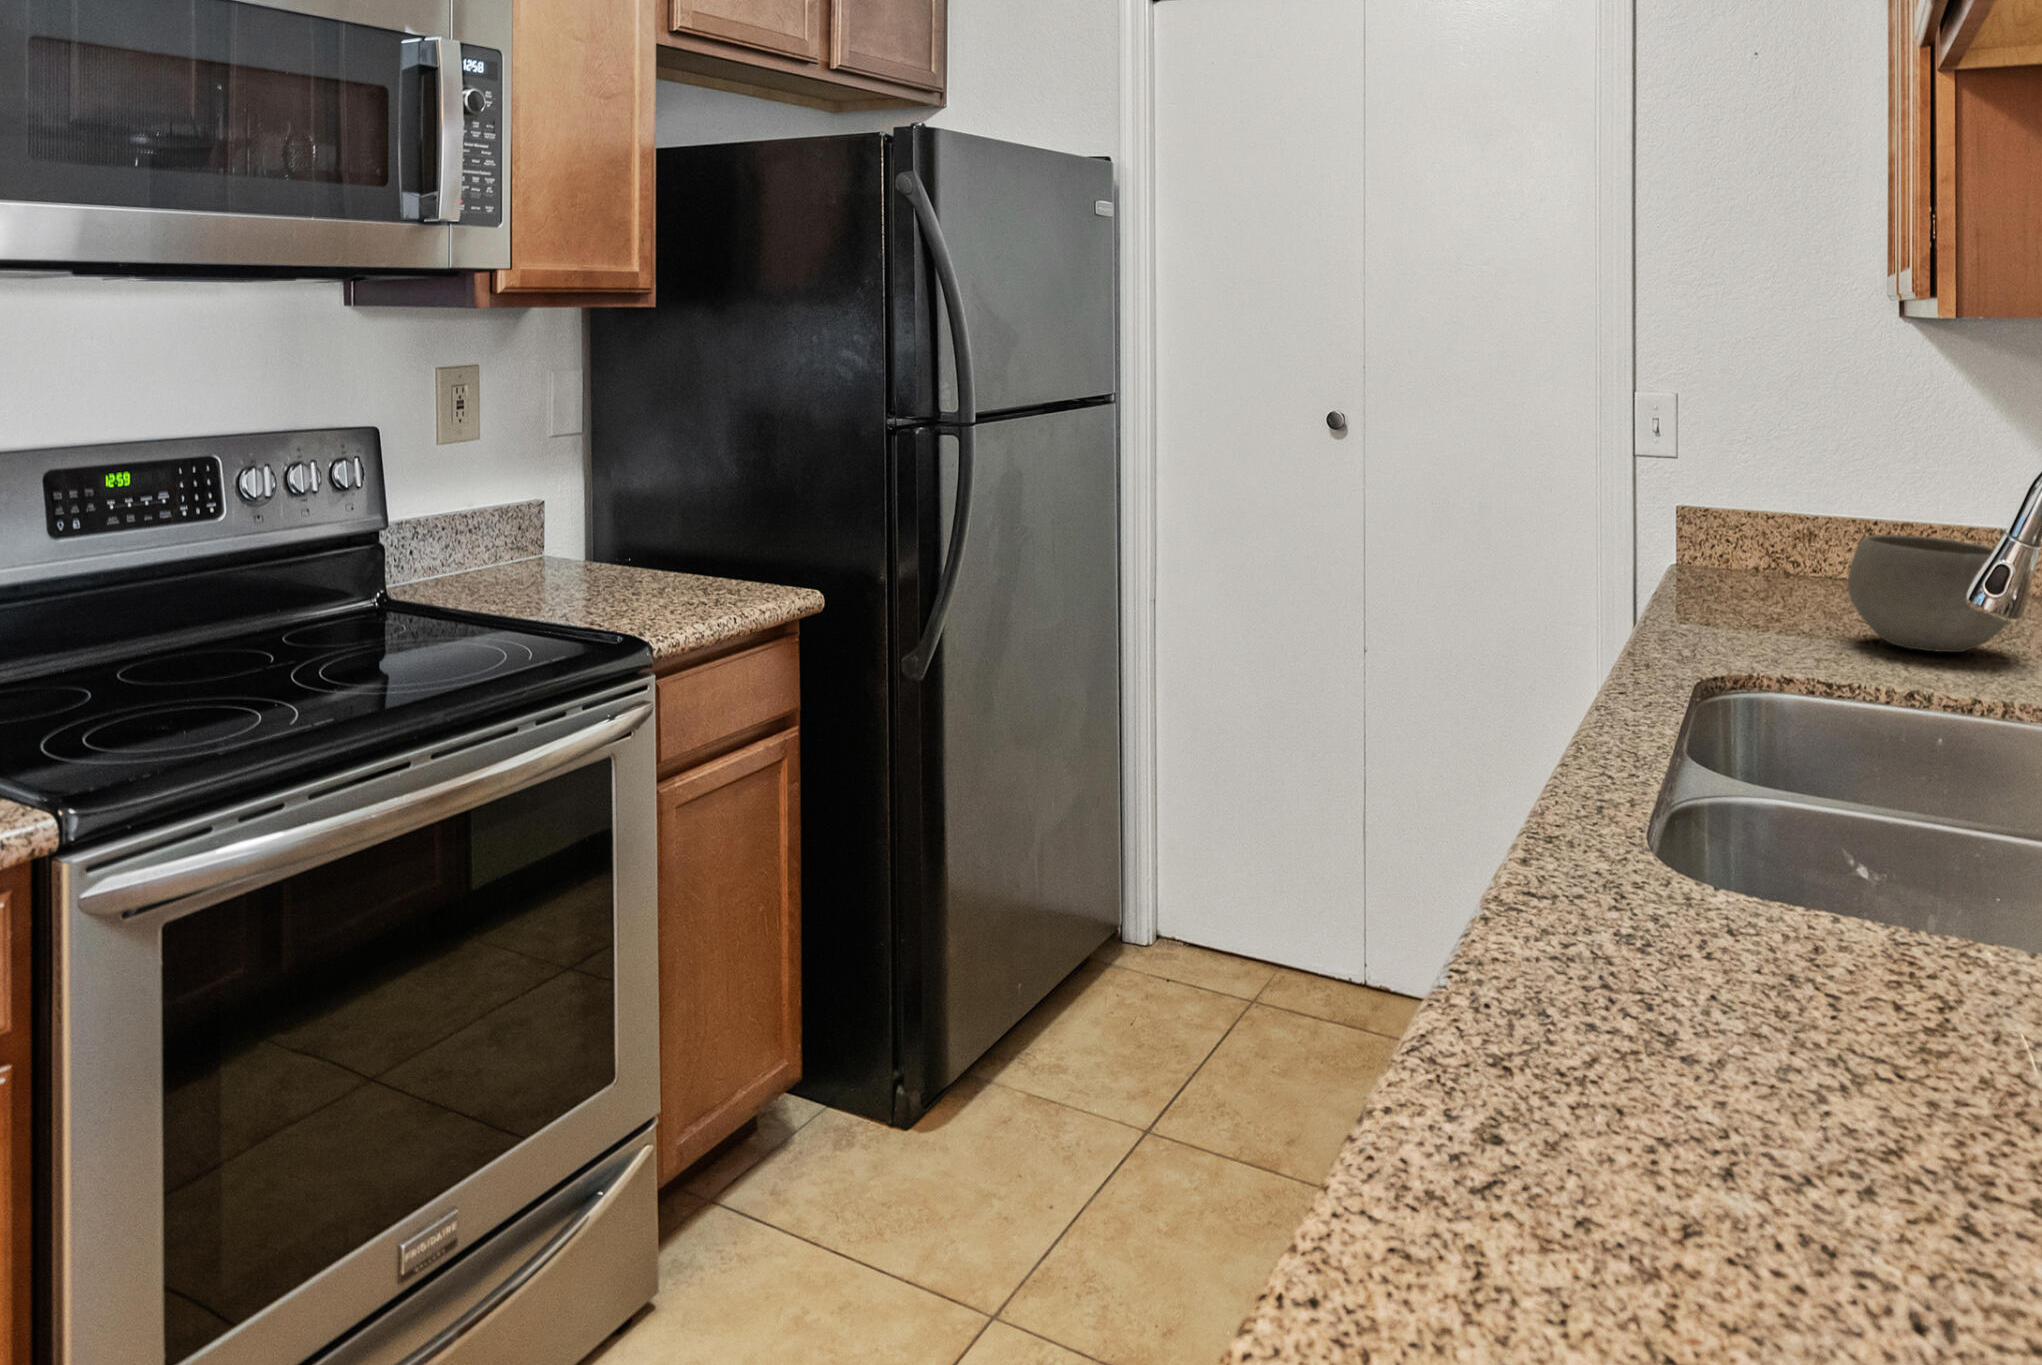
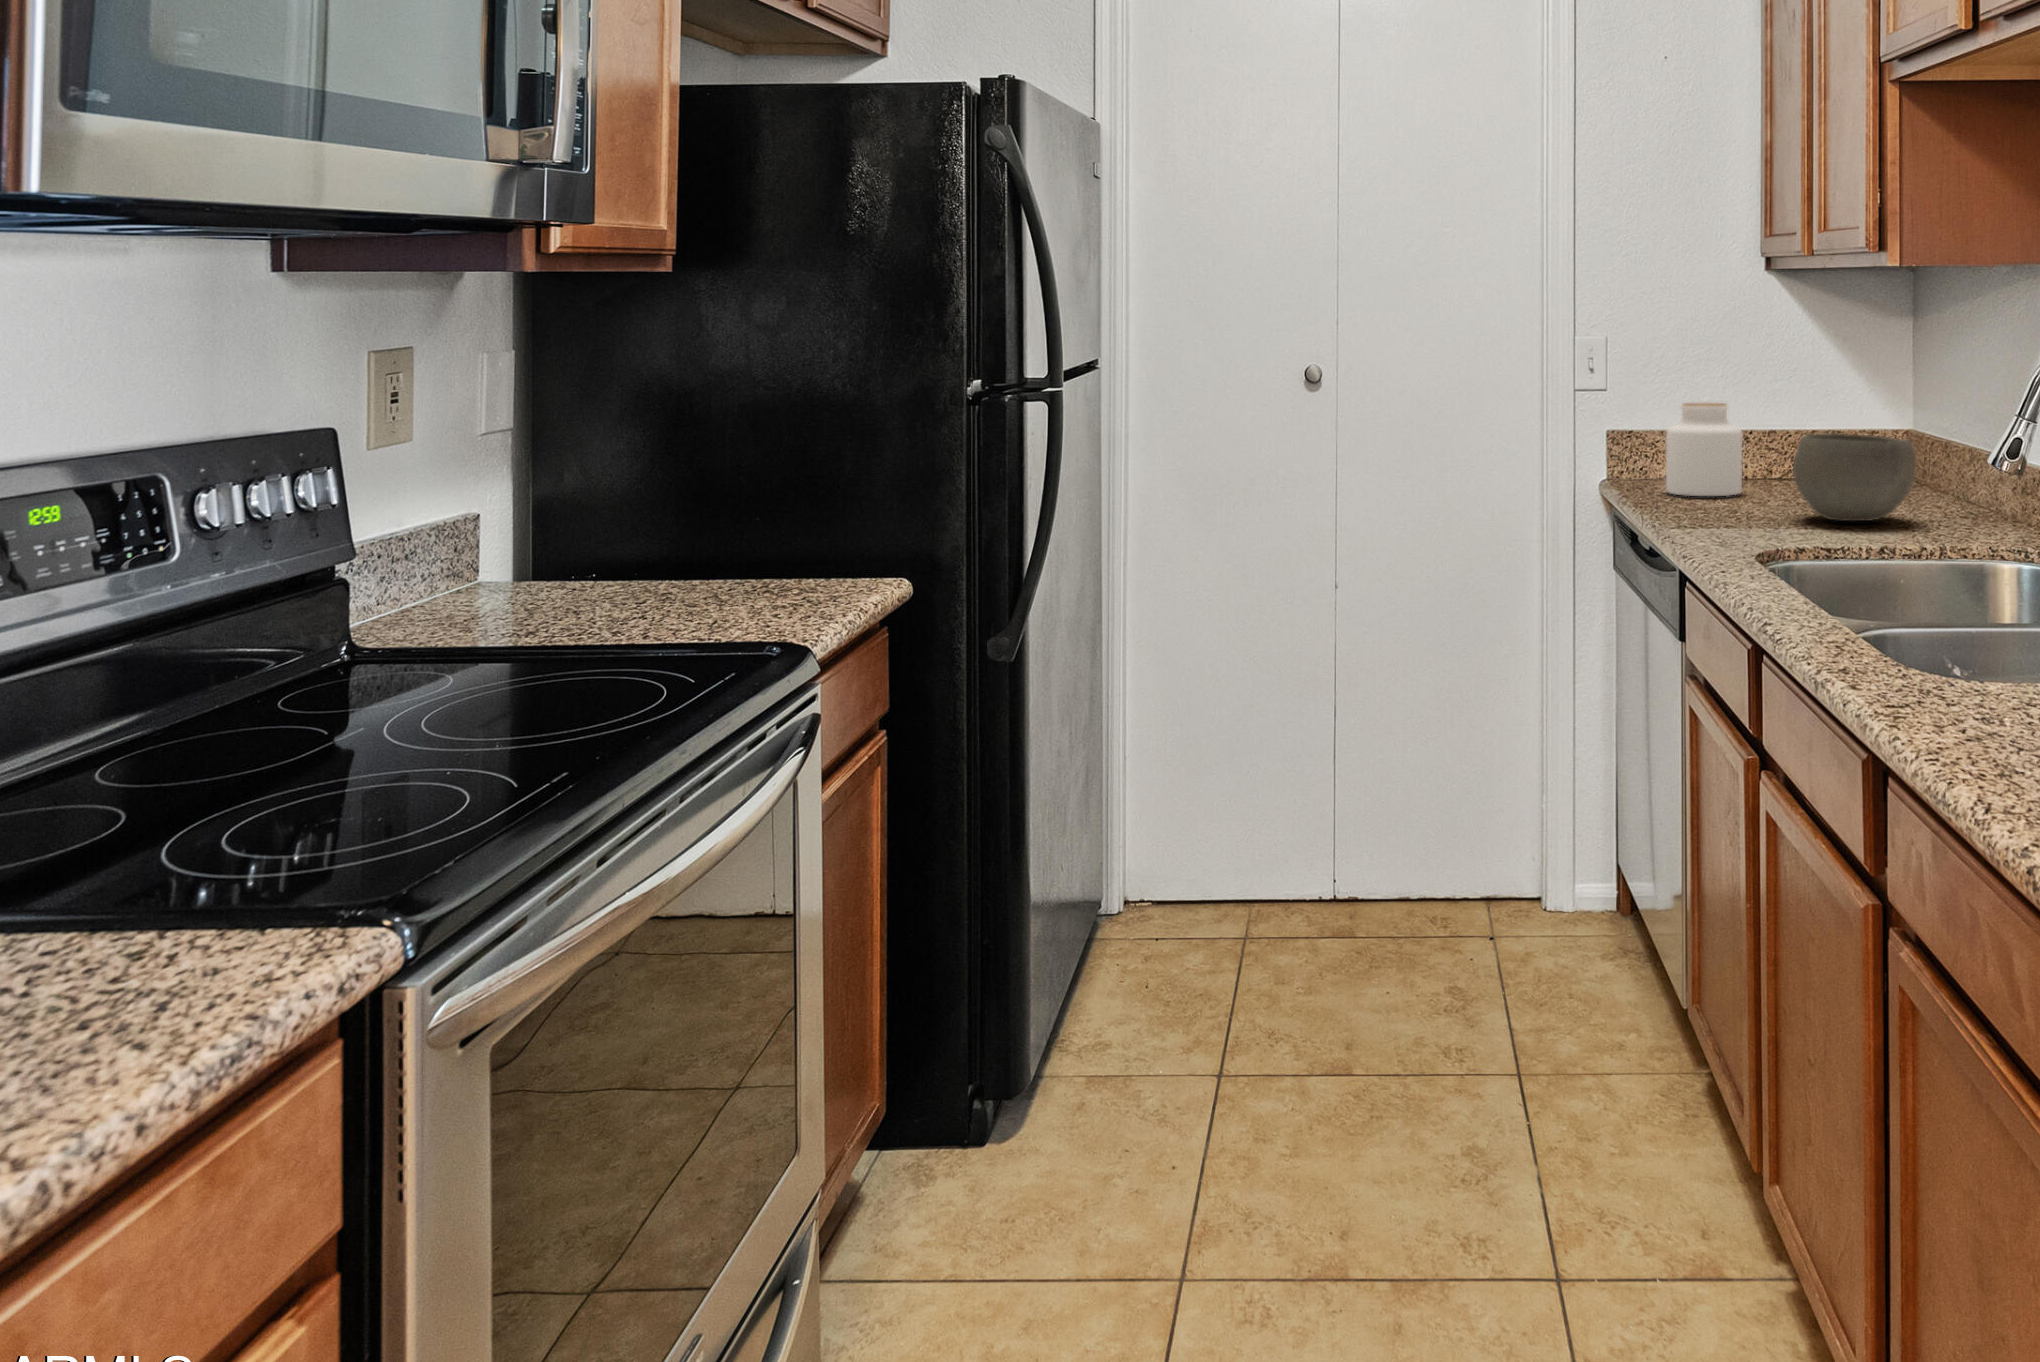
jar: none [1739,482,1845,598] -> present [1666,403,1742,496]

